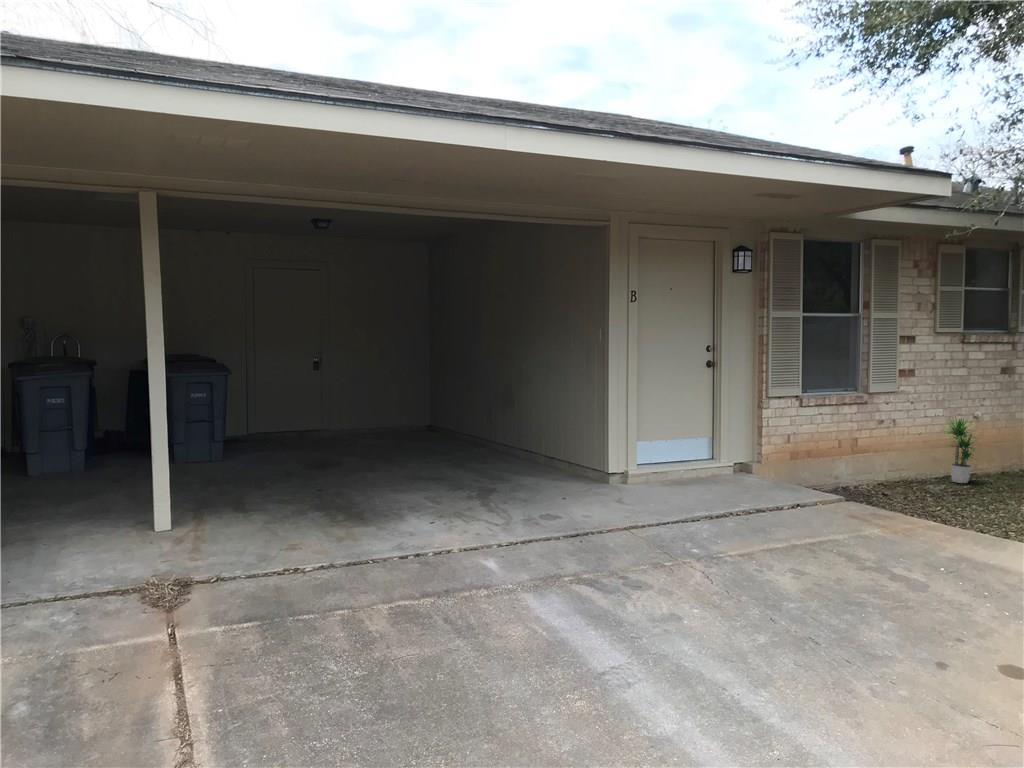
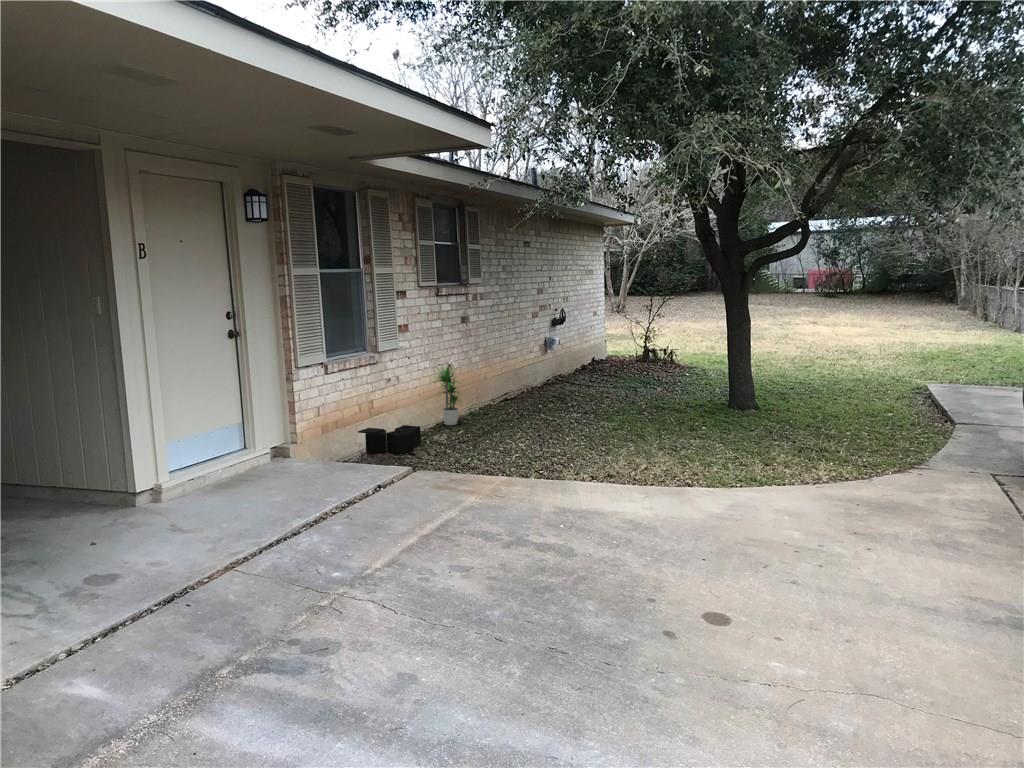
storage bin: none [830,466,902,495] -> present [358,425,424,454]

